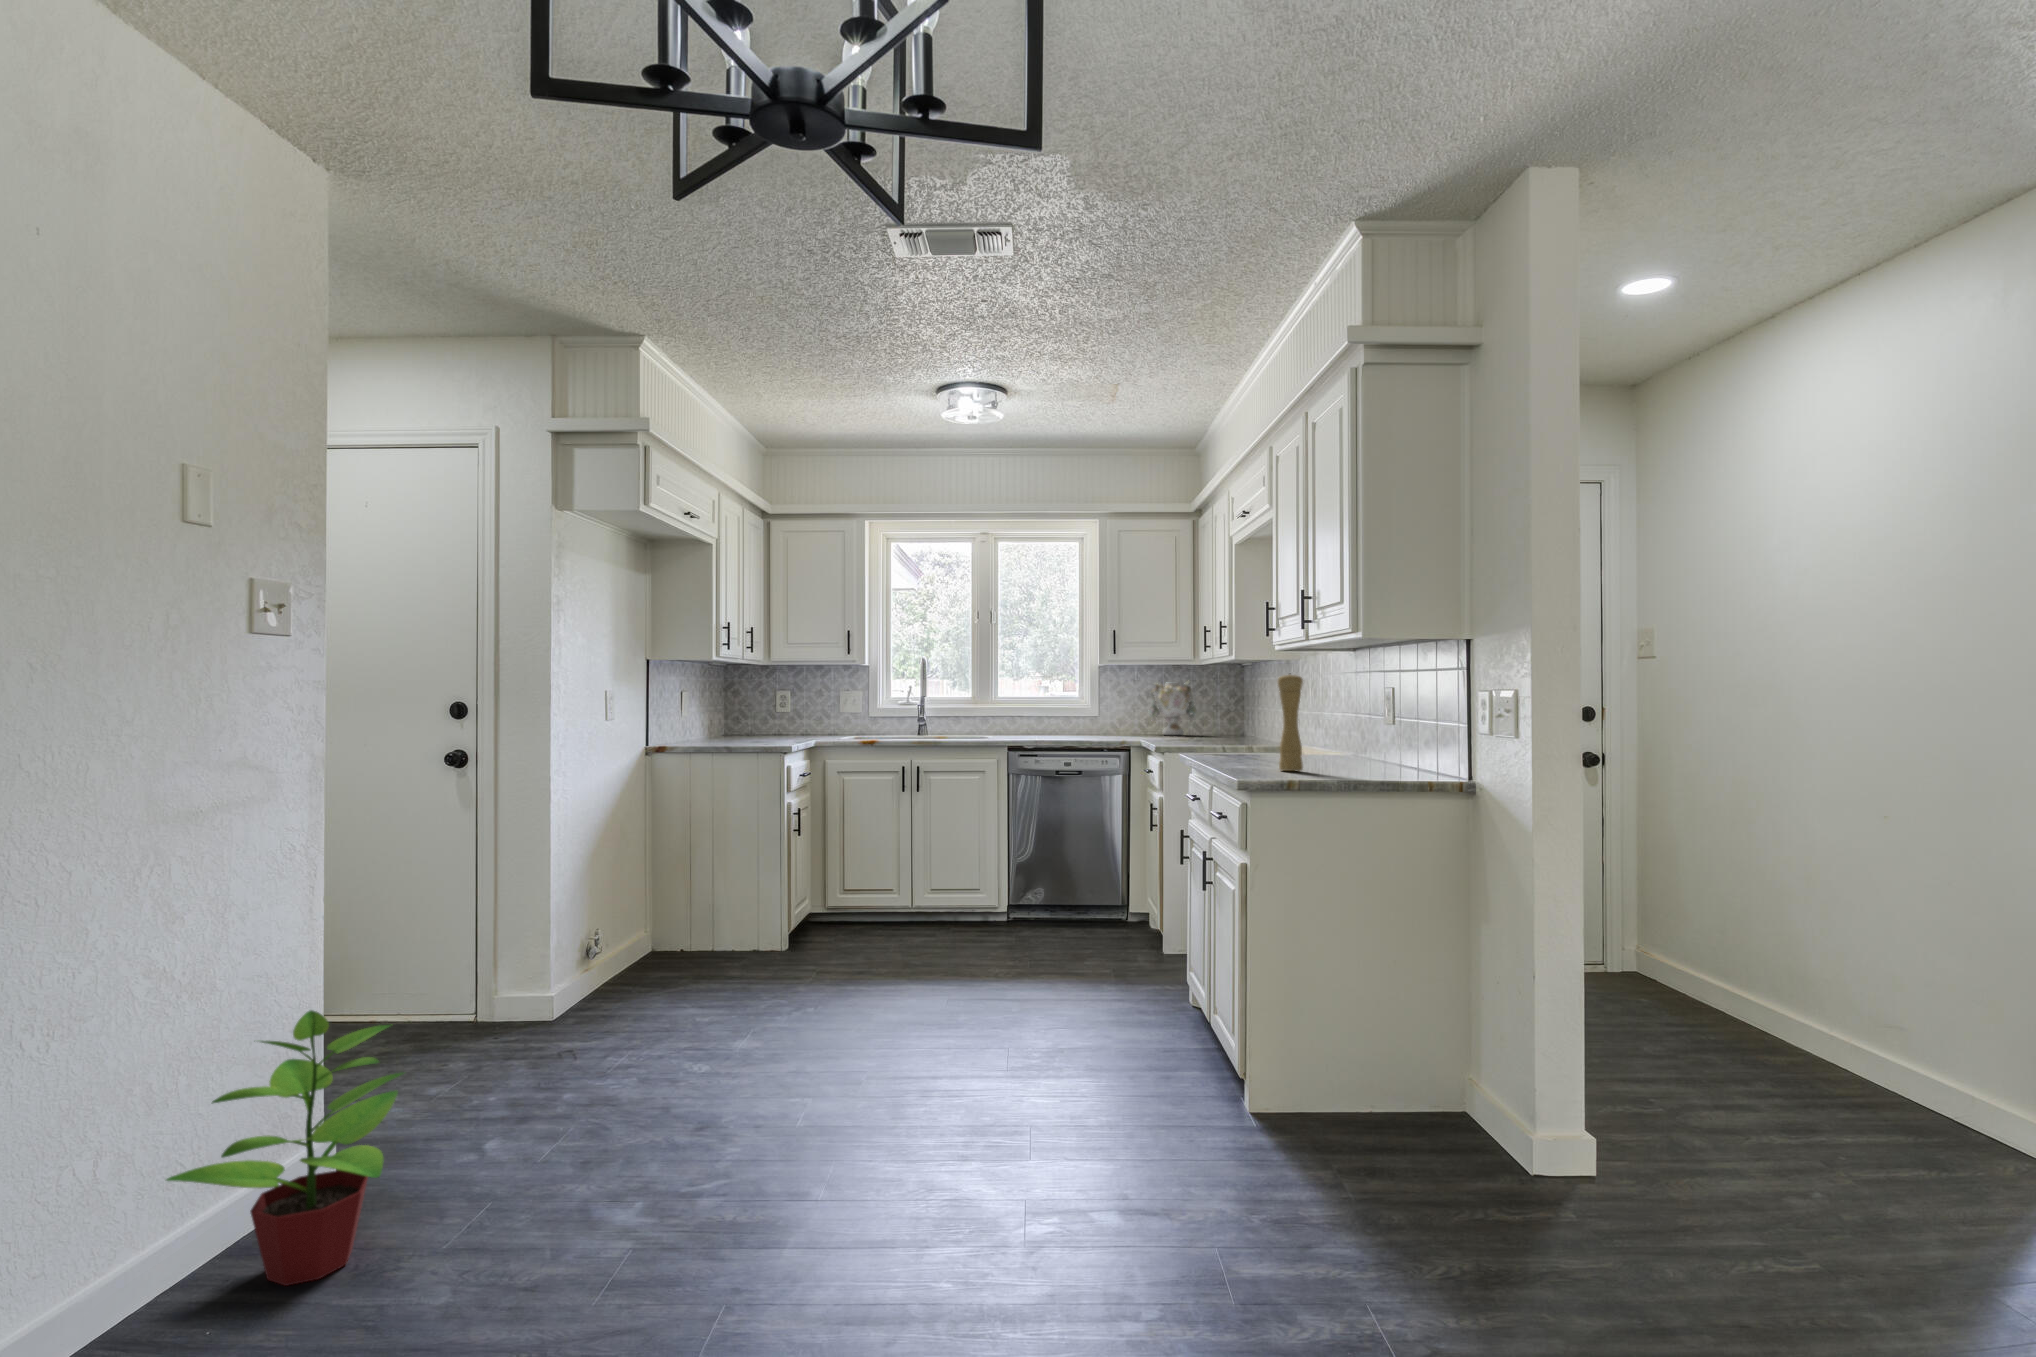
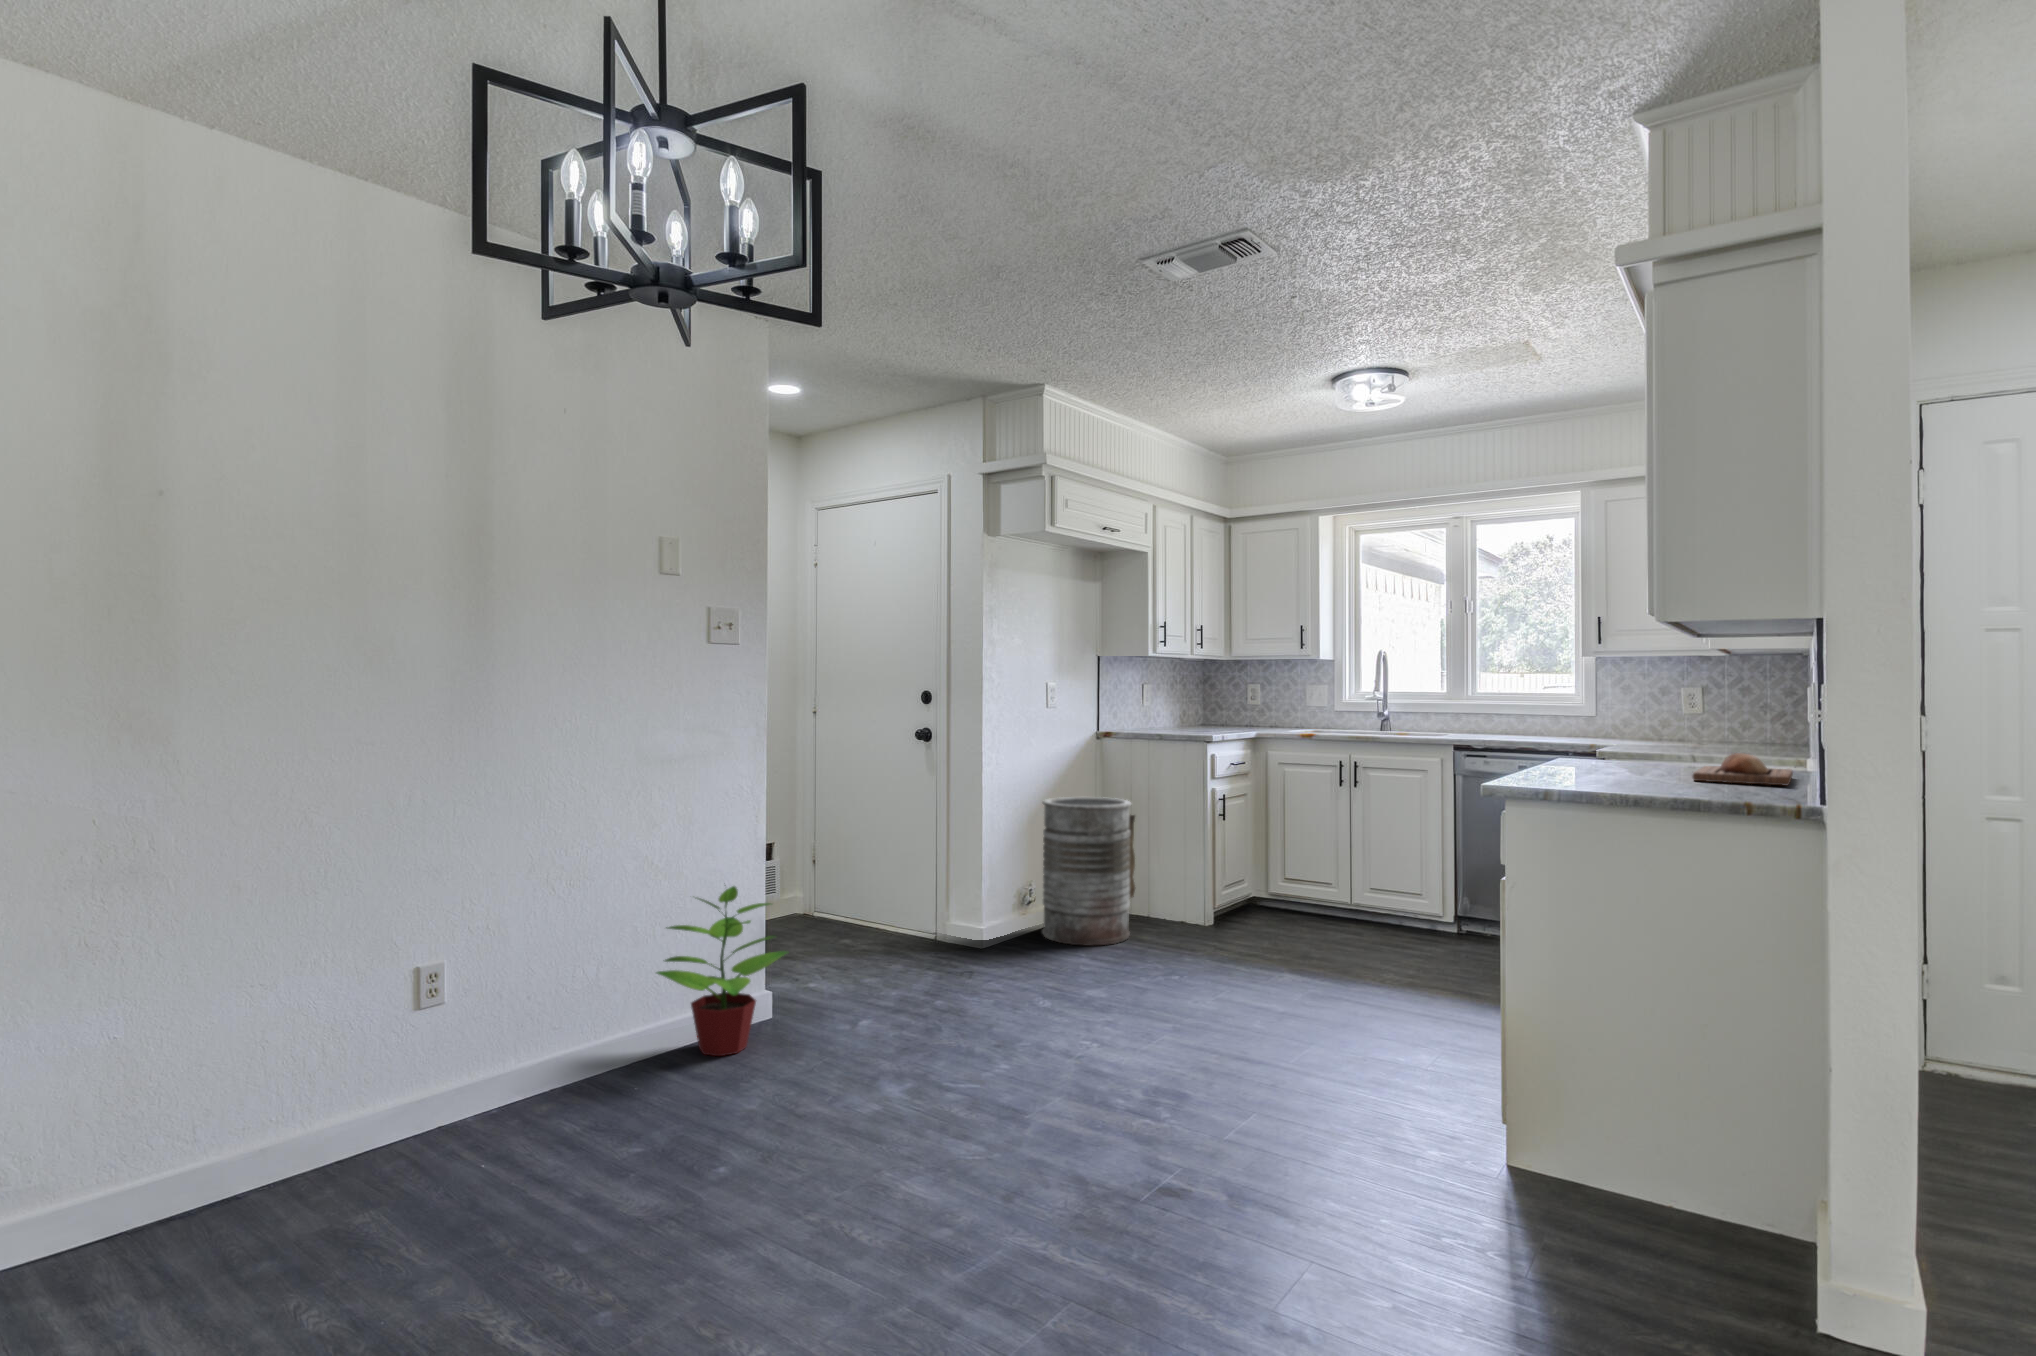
pepper mill: present [1278,673,1303,771] -> none [1608,663,1642,780]
vase: present [1148,680,1196,735] -> none [1662,674,1736,743]
bread loaf: none [1296,745,1386,769] -> present [1693,753,1793,786]
trash can: none [614,822,724,999] -> present [1042,797,1135,946]

